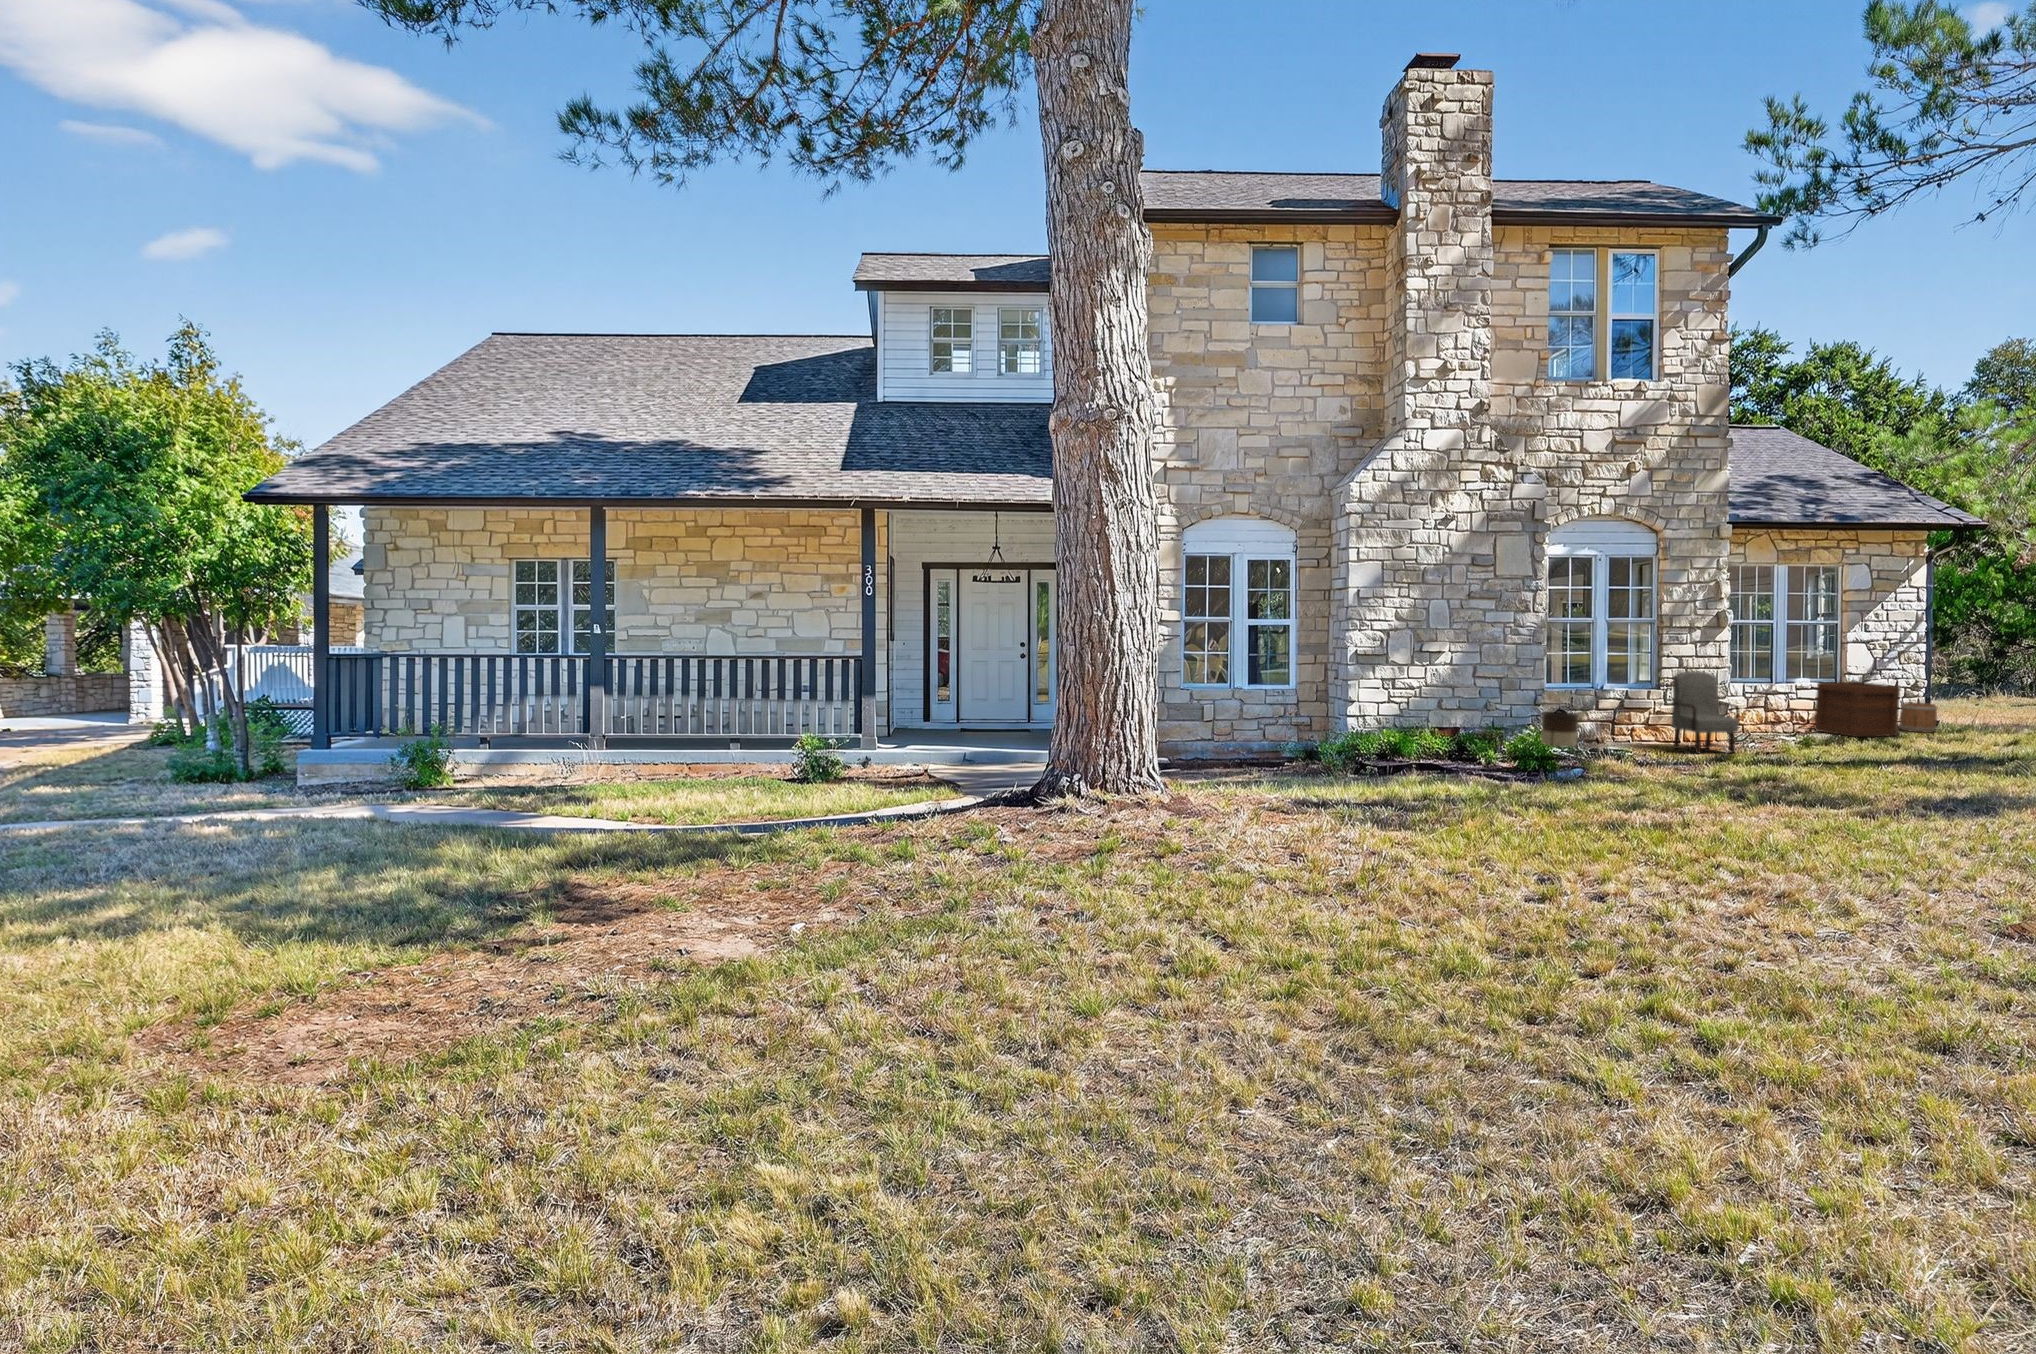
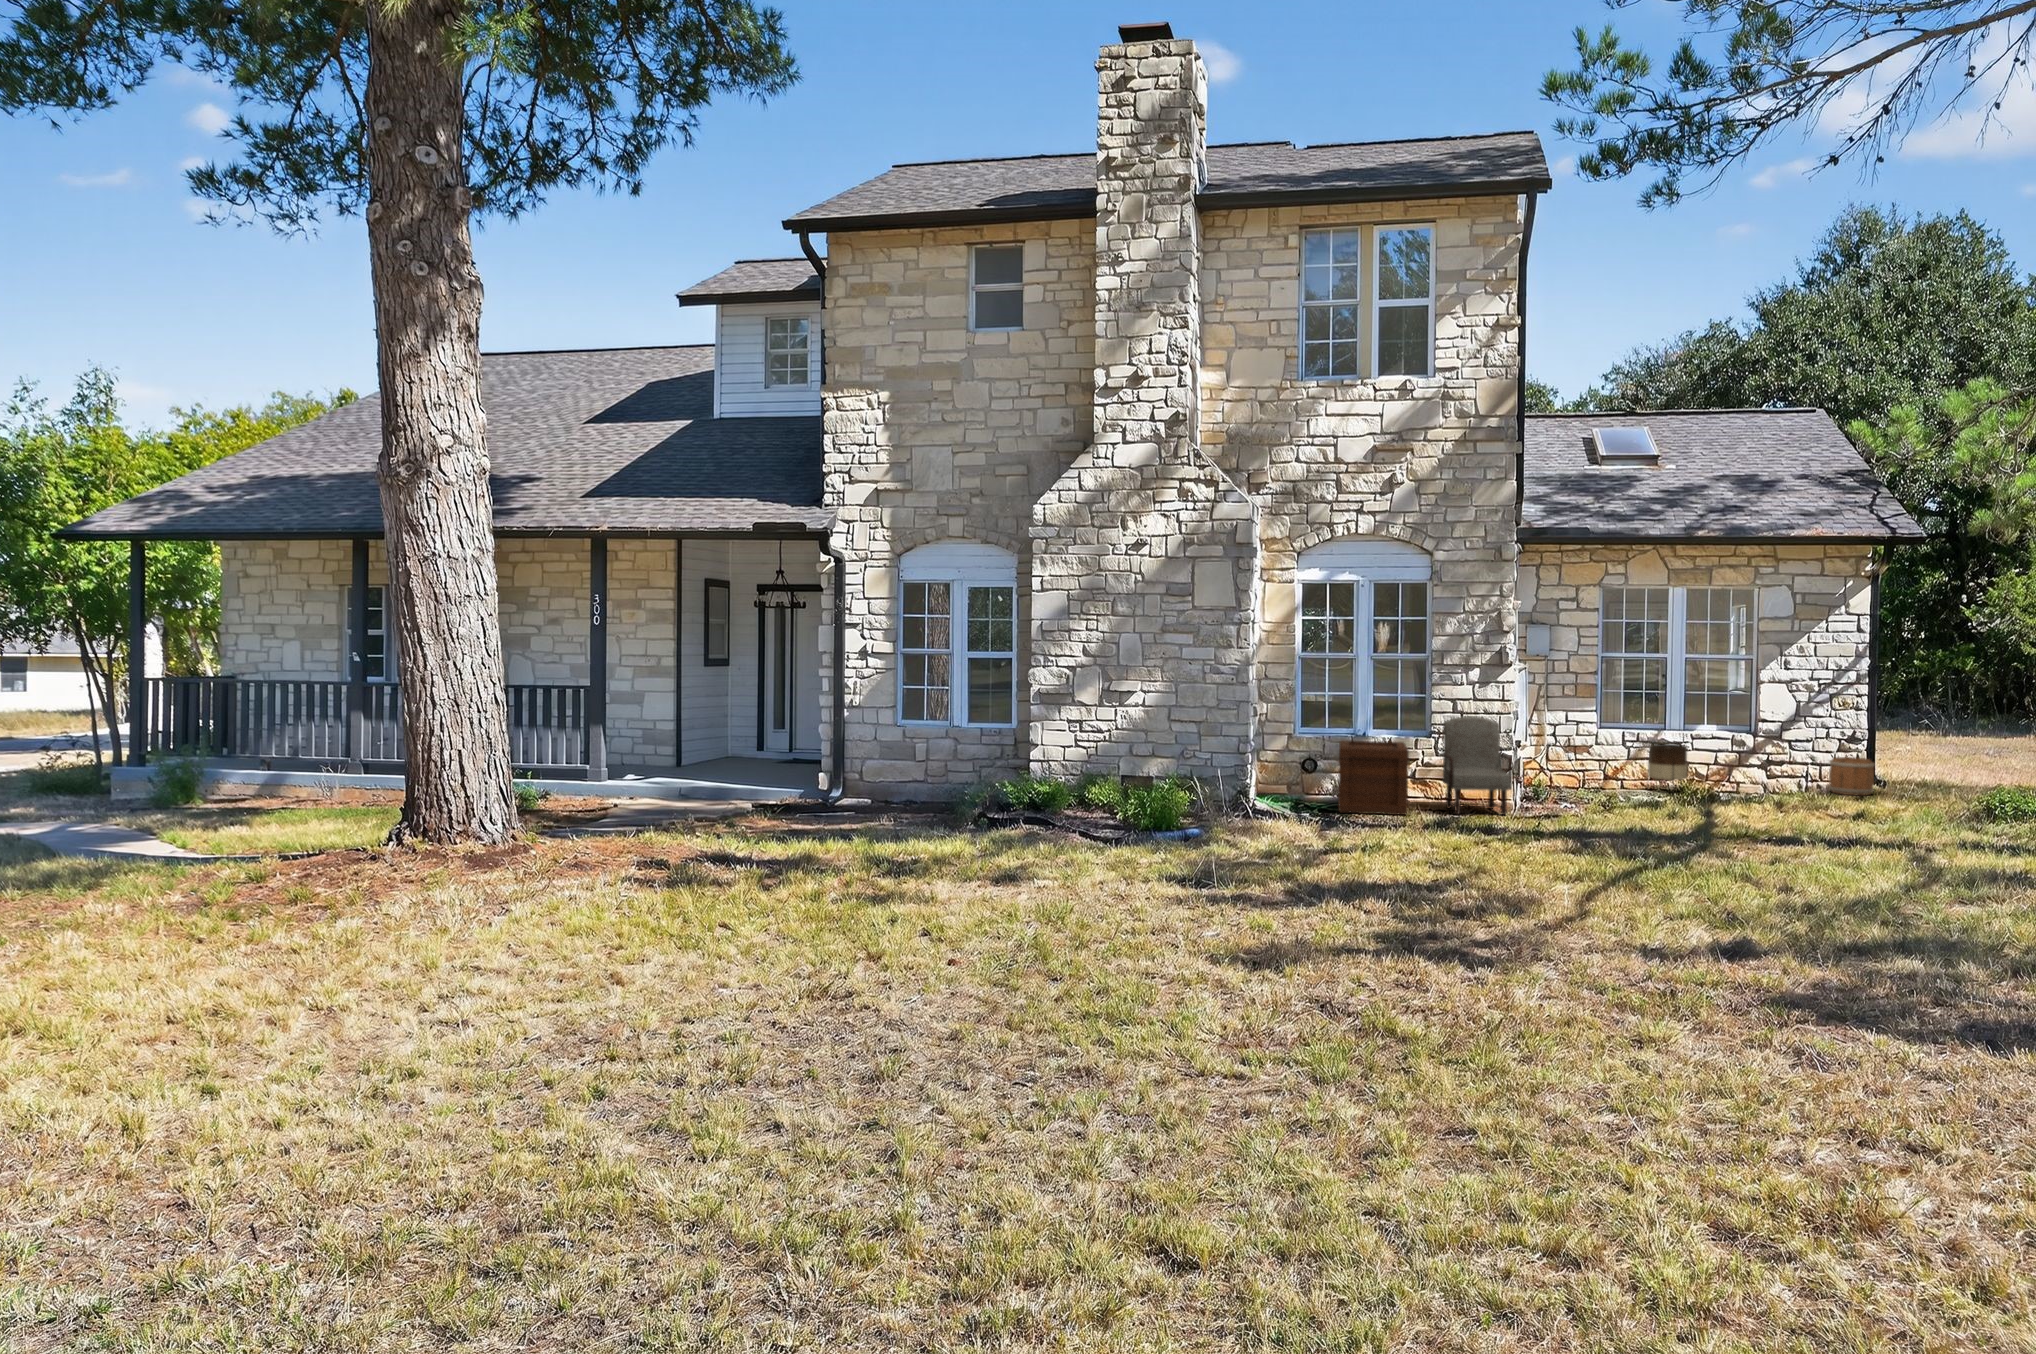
wooden crate: present [1815,682,1900,737] -> present [1338,740,1409,815]
planter: present [1541,712,1578,747] -> present [1648,744,1687,782]

